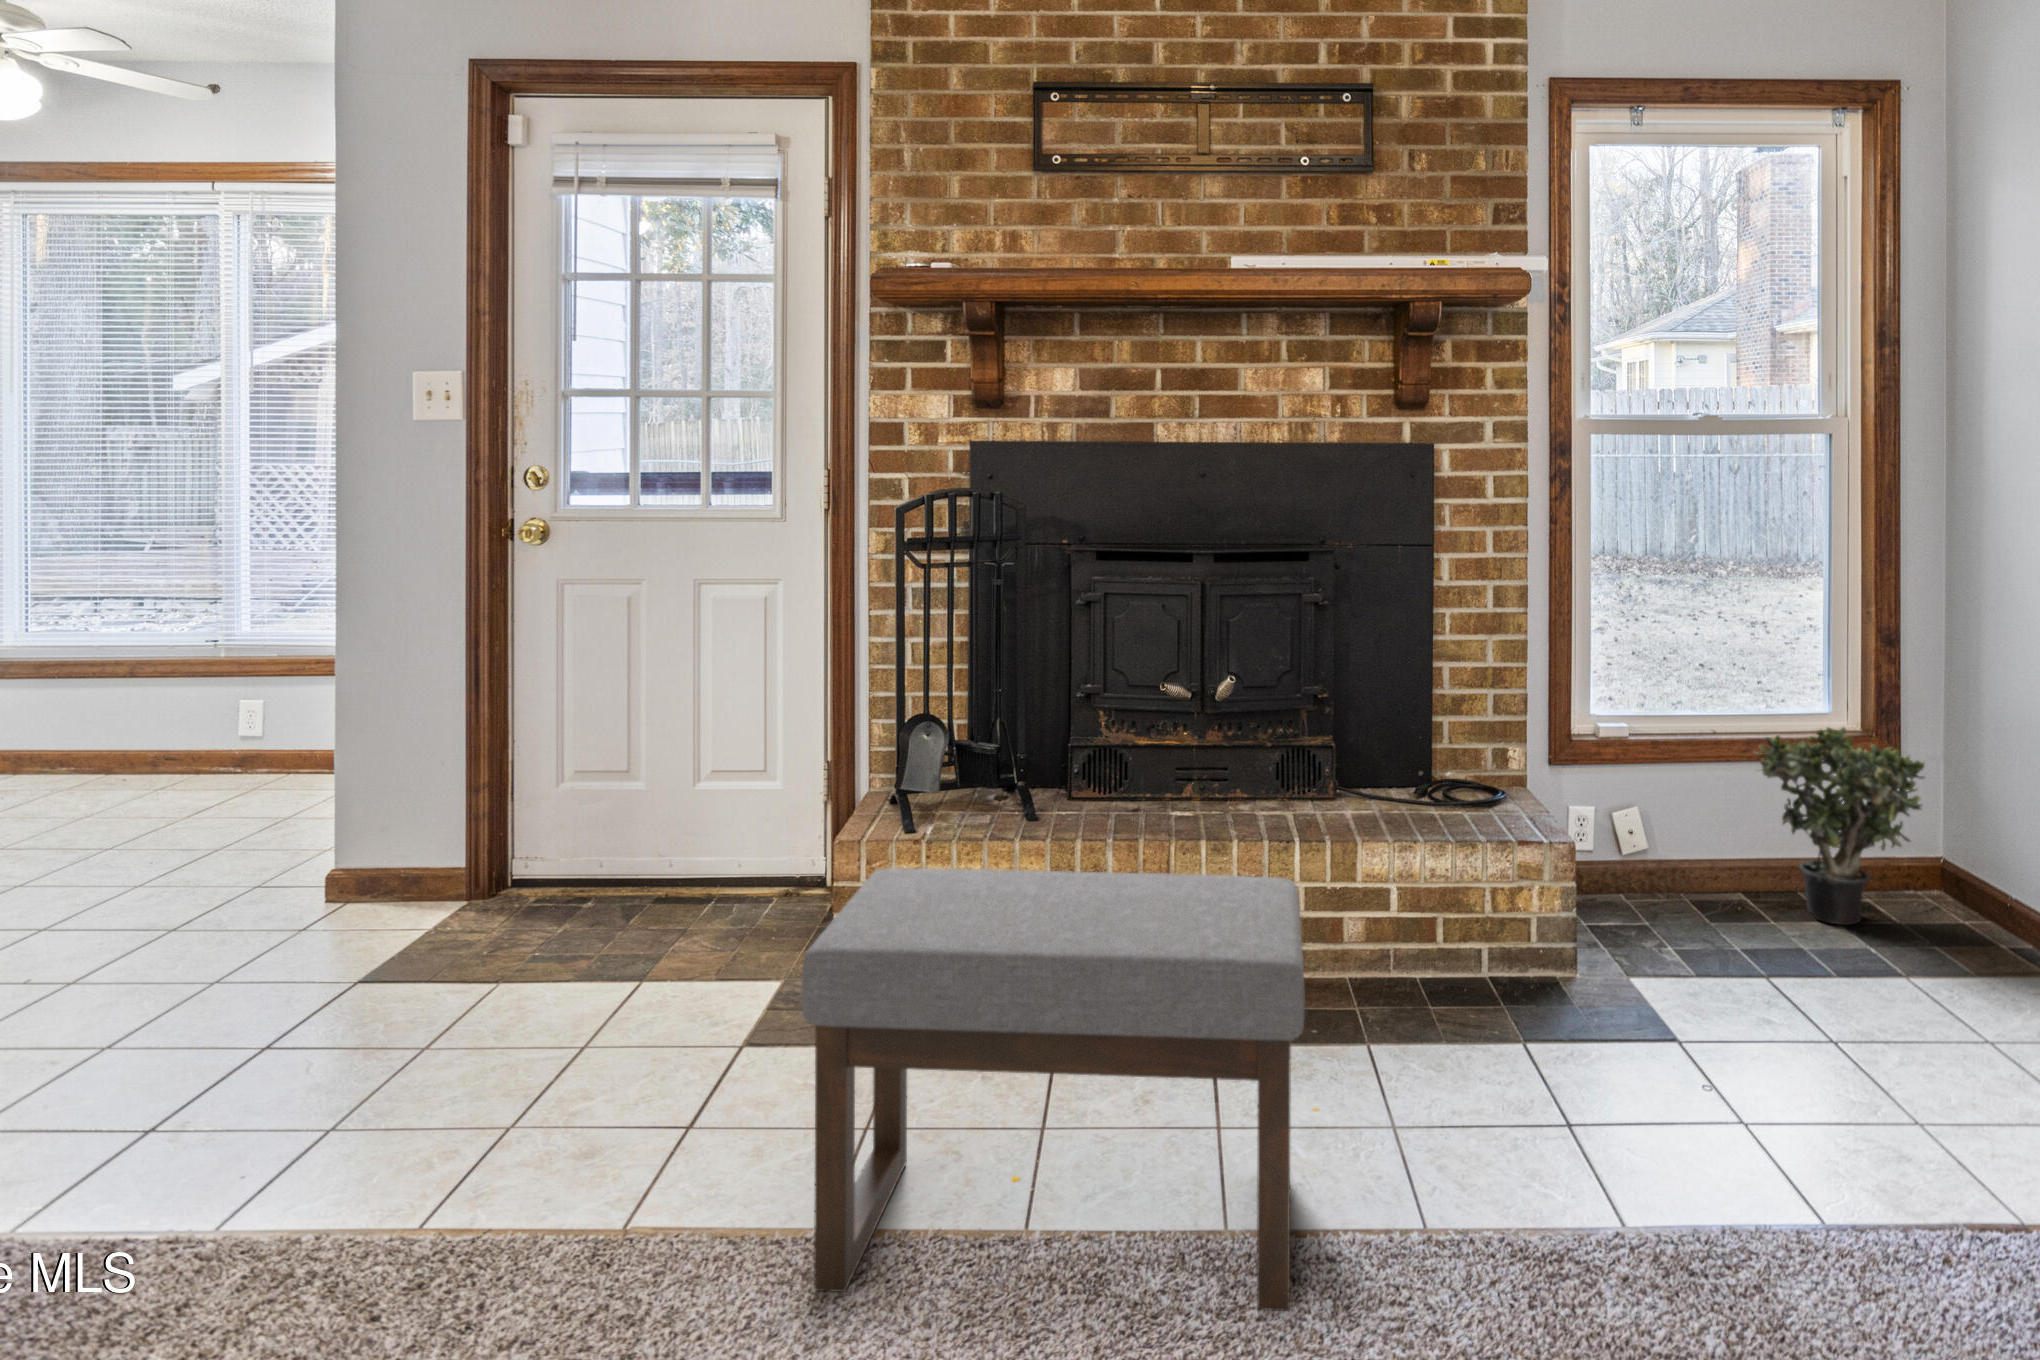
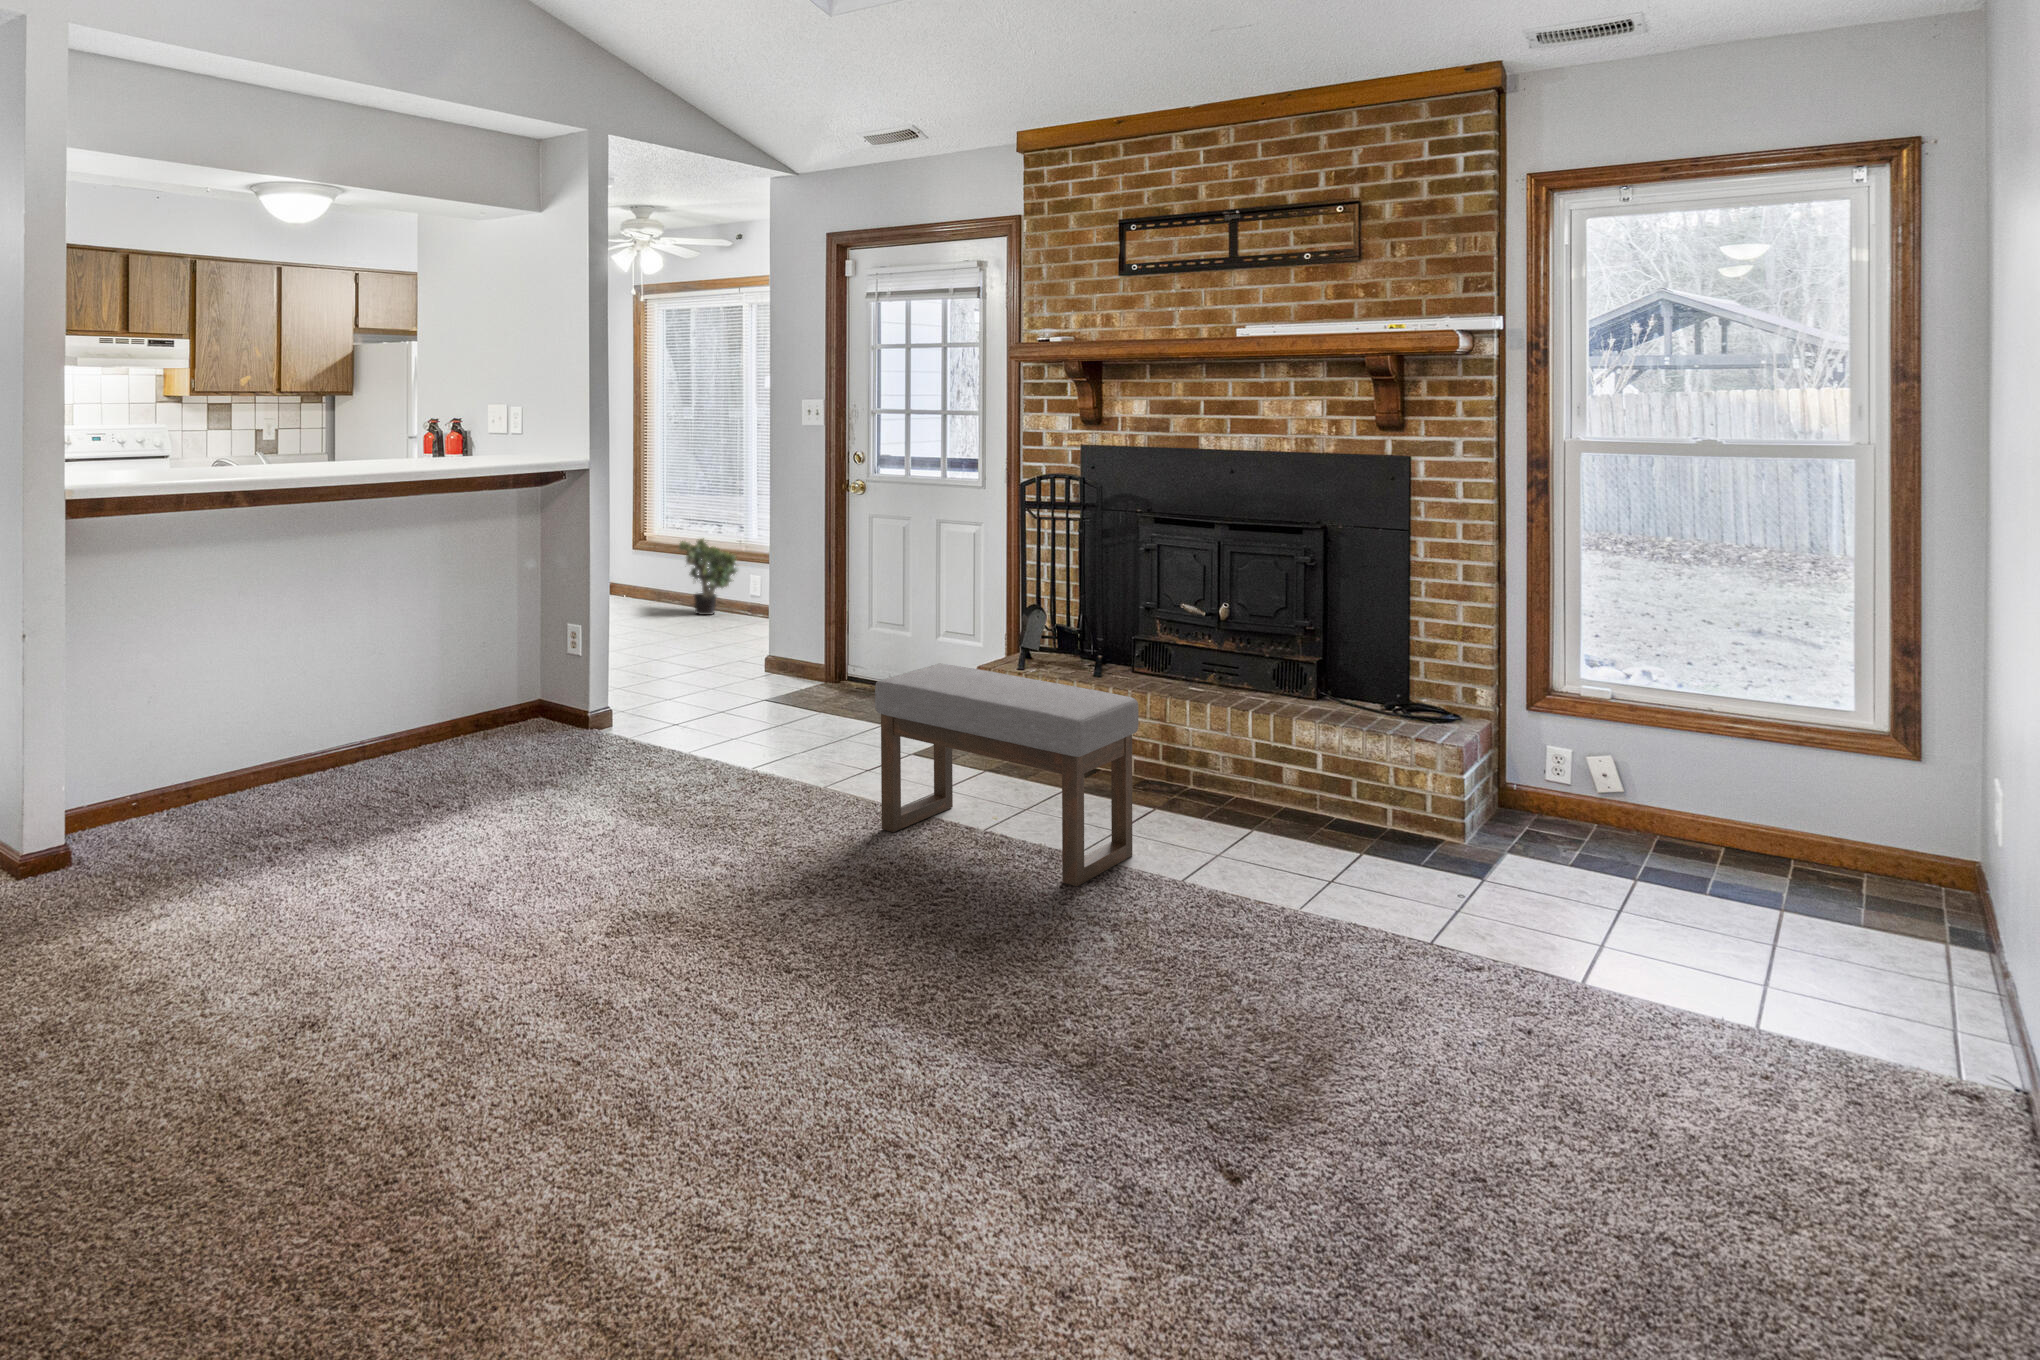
potted plant: present [1757,727,1924,925] -> present [679,538,738,615]

